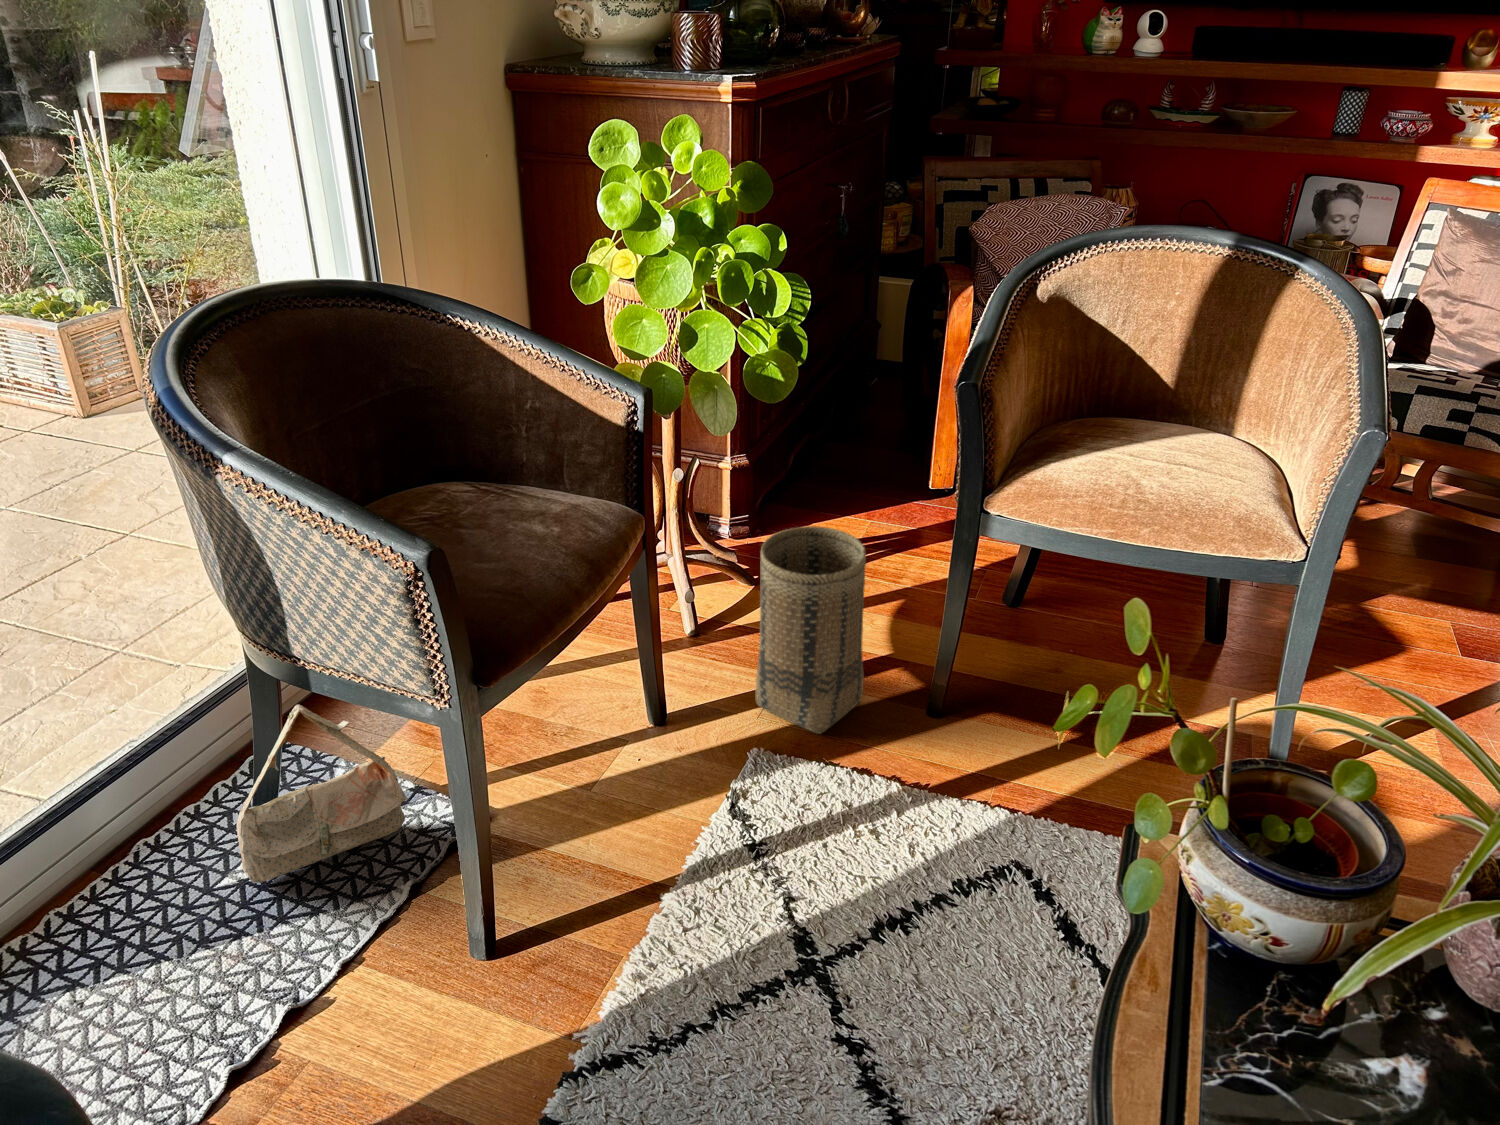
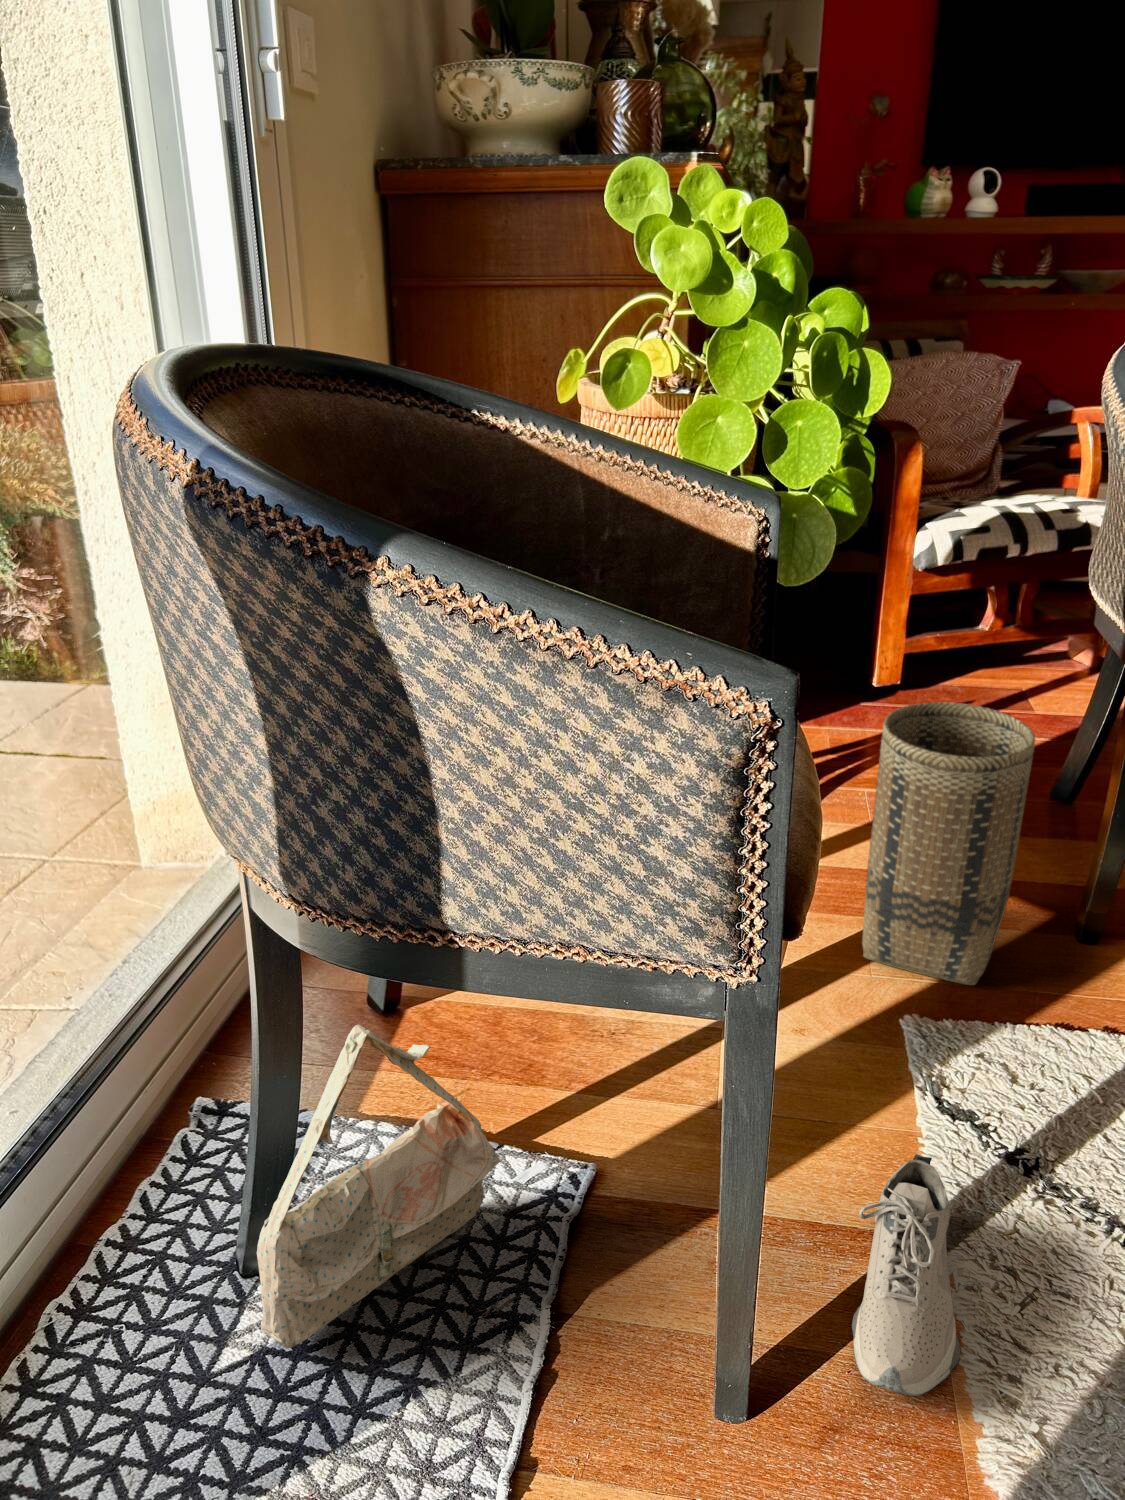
shoe: none [559,829,671,963] -> present [852,1154,961,1396]

